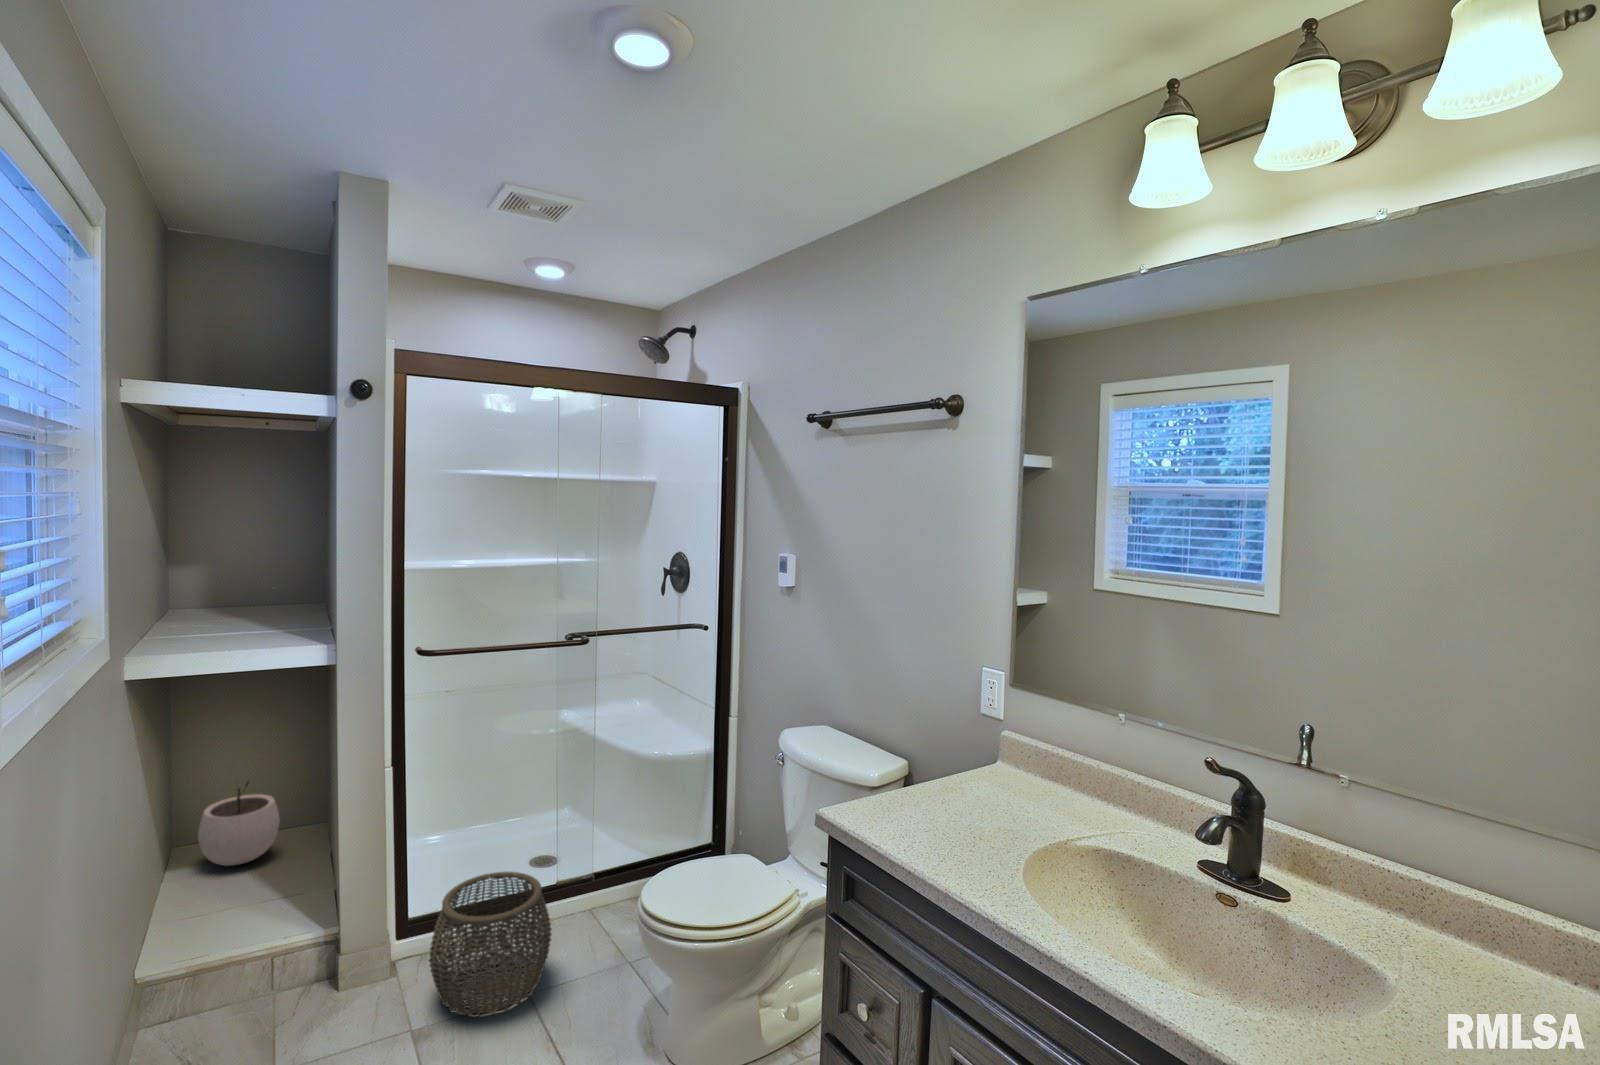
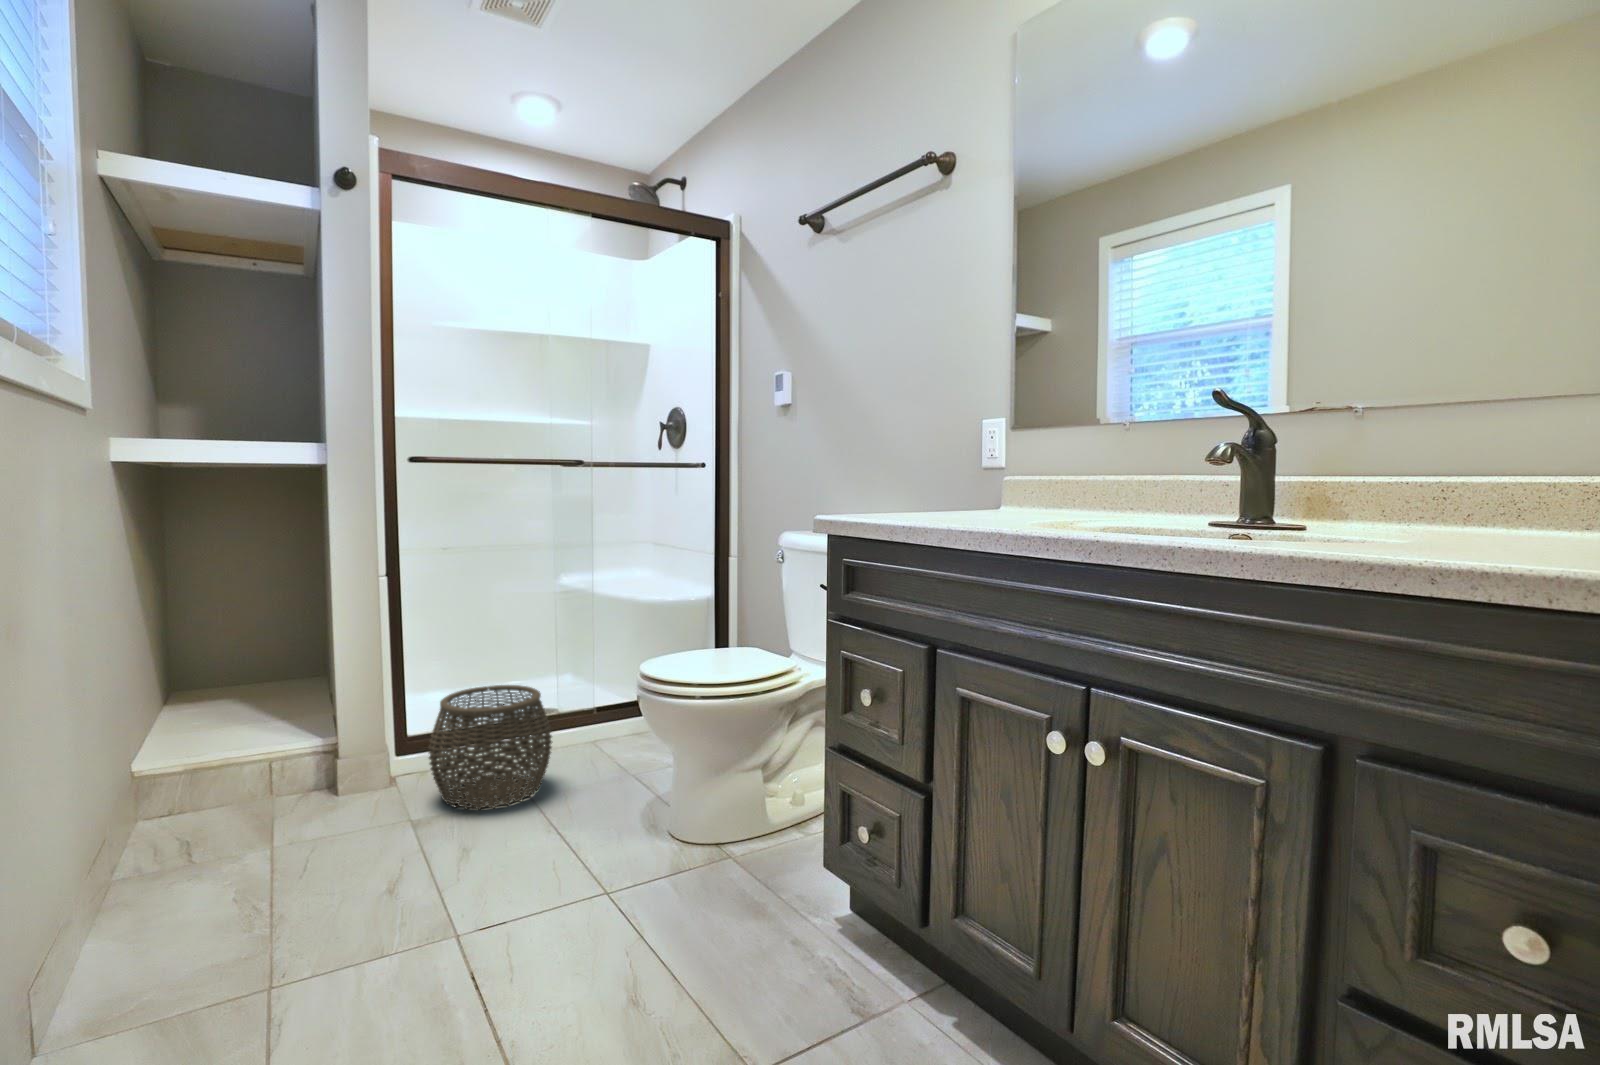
plant pot: present [198,782,280,866] -> none [196,620,277,704]

